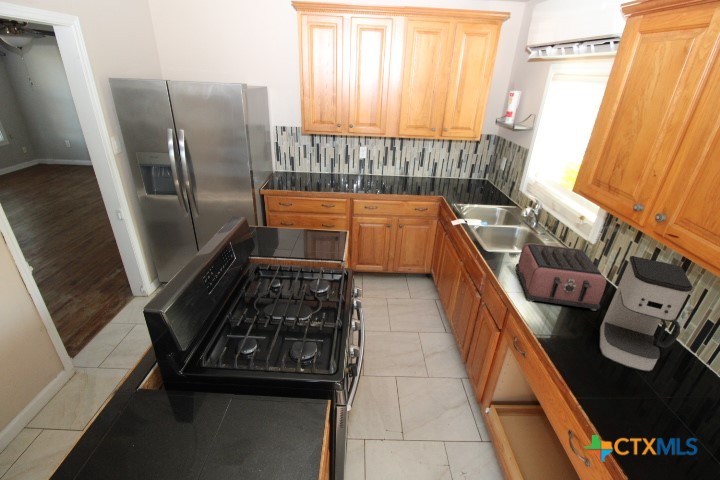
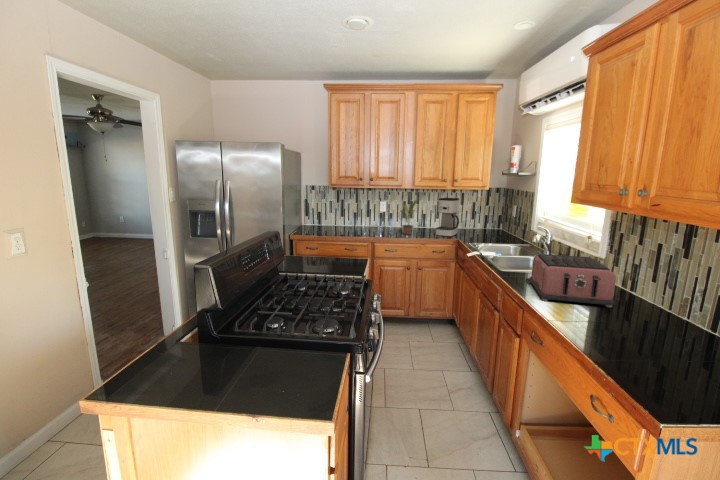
potted plant: none [378,146,407,189] -> present [400,198,418,235]
coffee maker: present [599,256,693,372] -> present [436,198,459,237]

